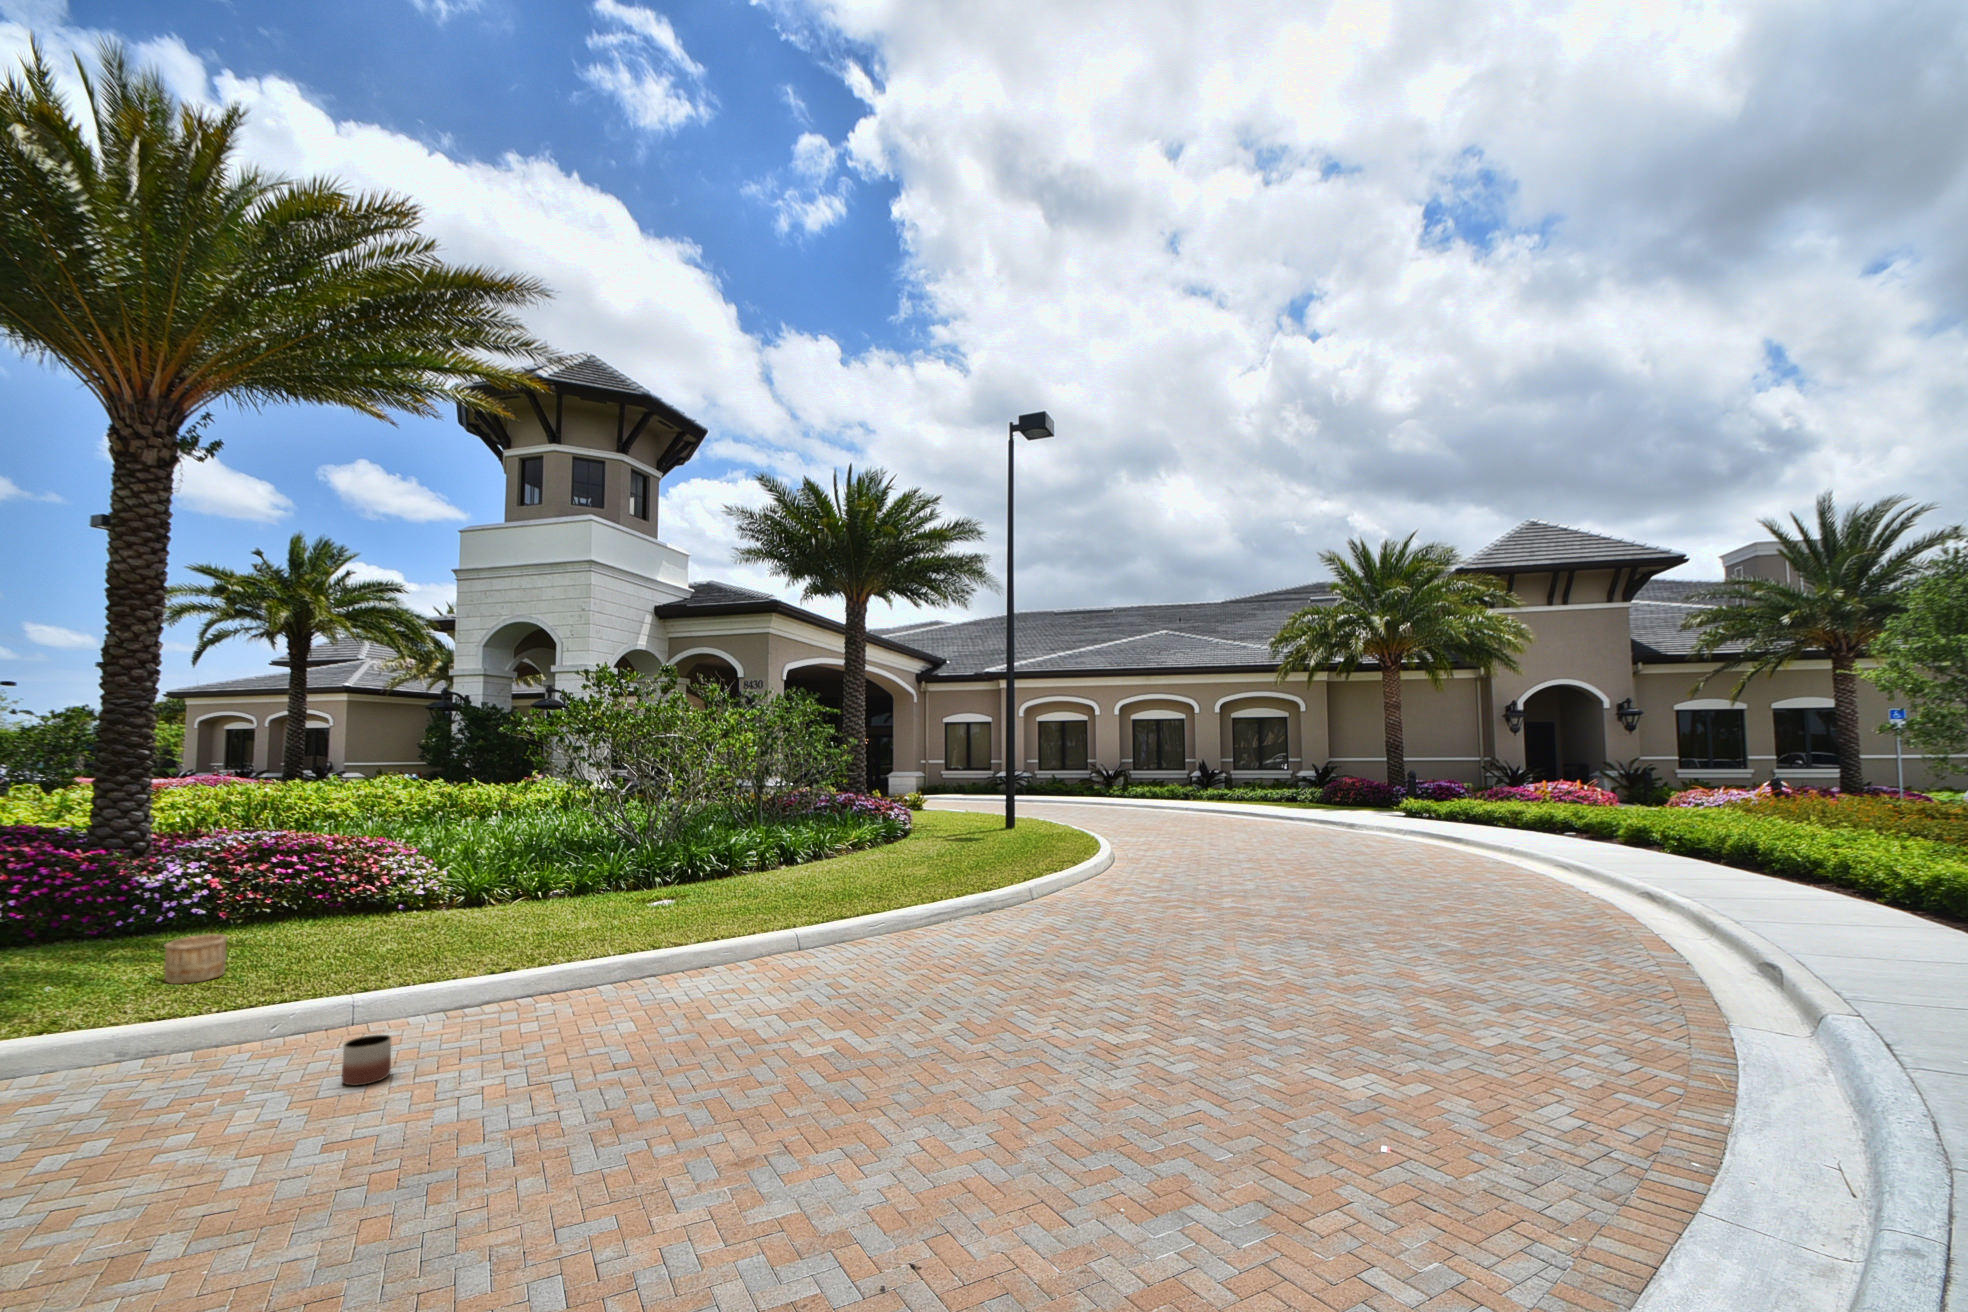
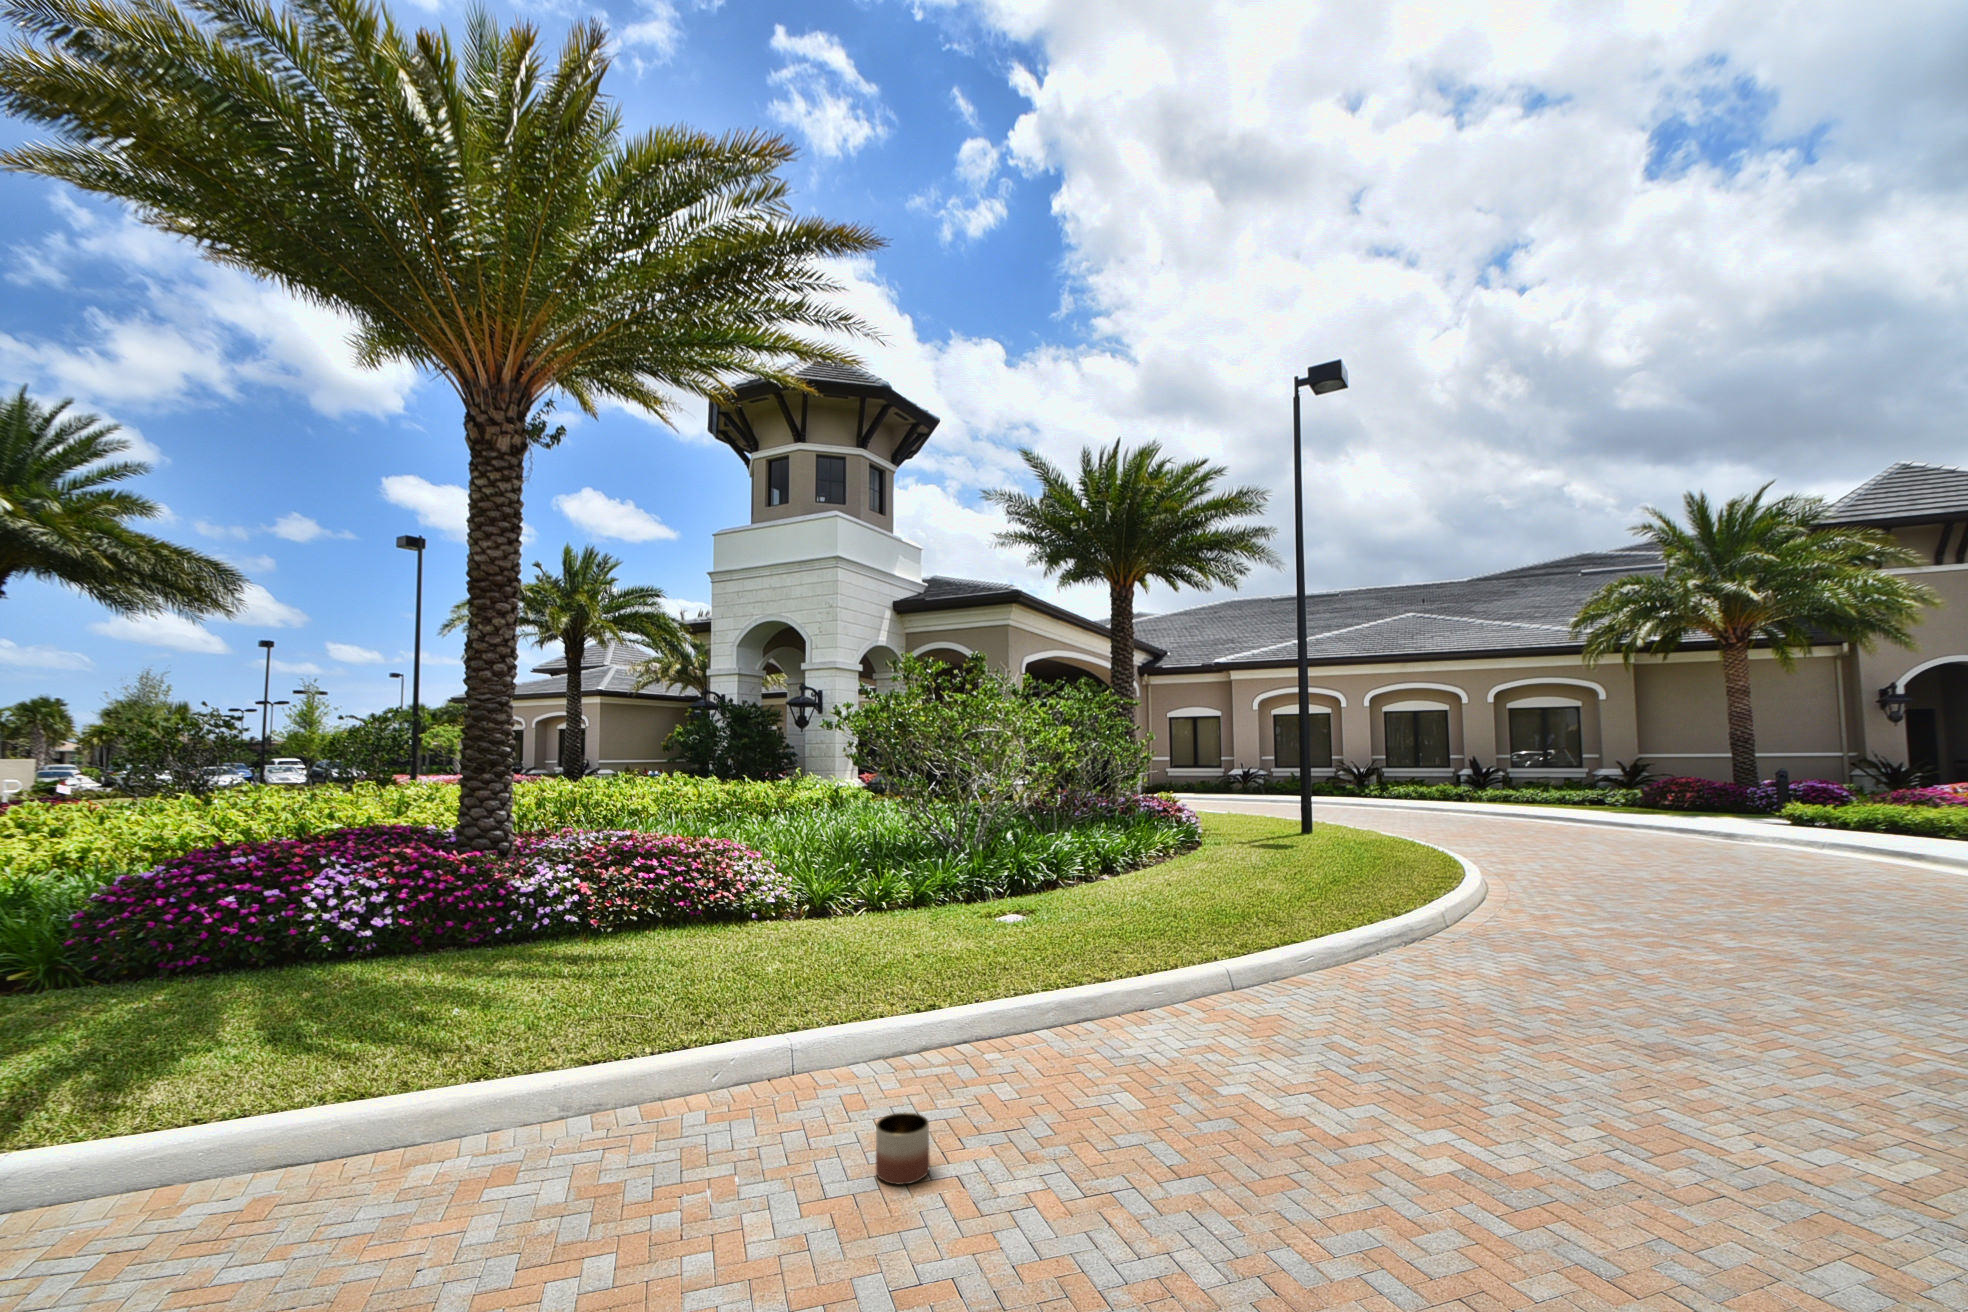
wooden bucket: present [164,934,228,984] -> none [586,955,647,1013]

